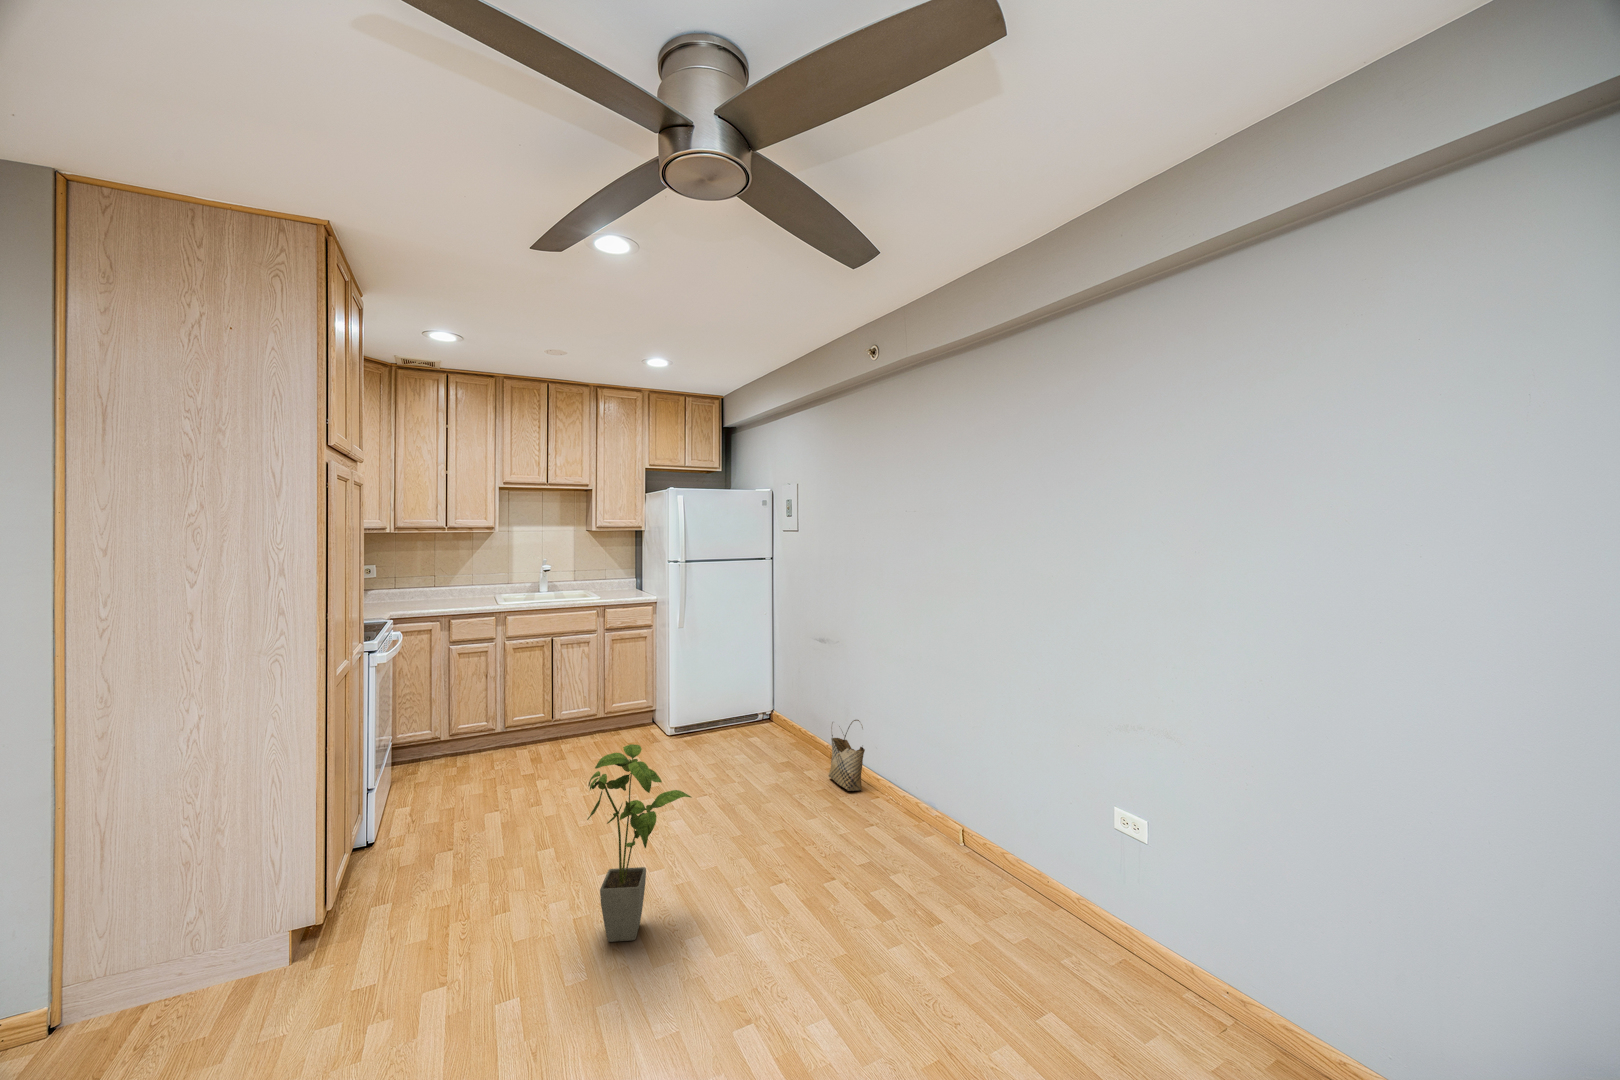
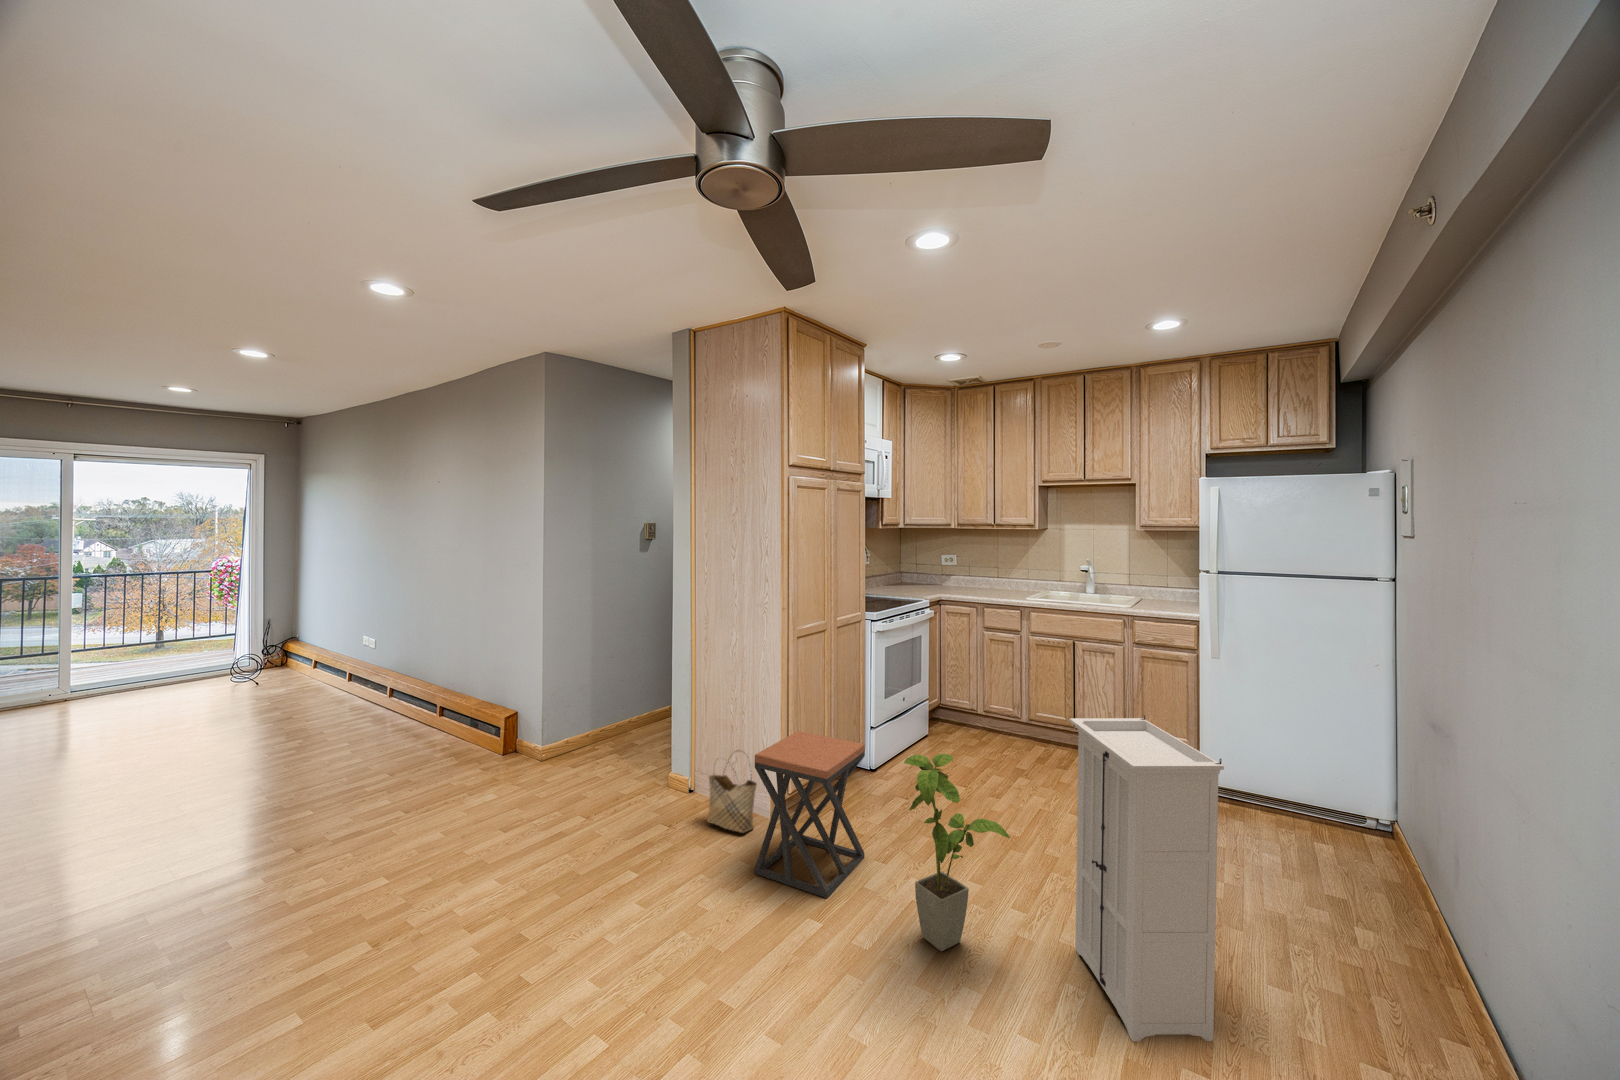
storage cabinet: none [706,667,825,899] -> present [1069,715,1224,1041]
woven basket: present [828,720,865,791] -> present [707,754,757,833]
stool: none [336,786,474,1027] -> present [755,731,865,898]

